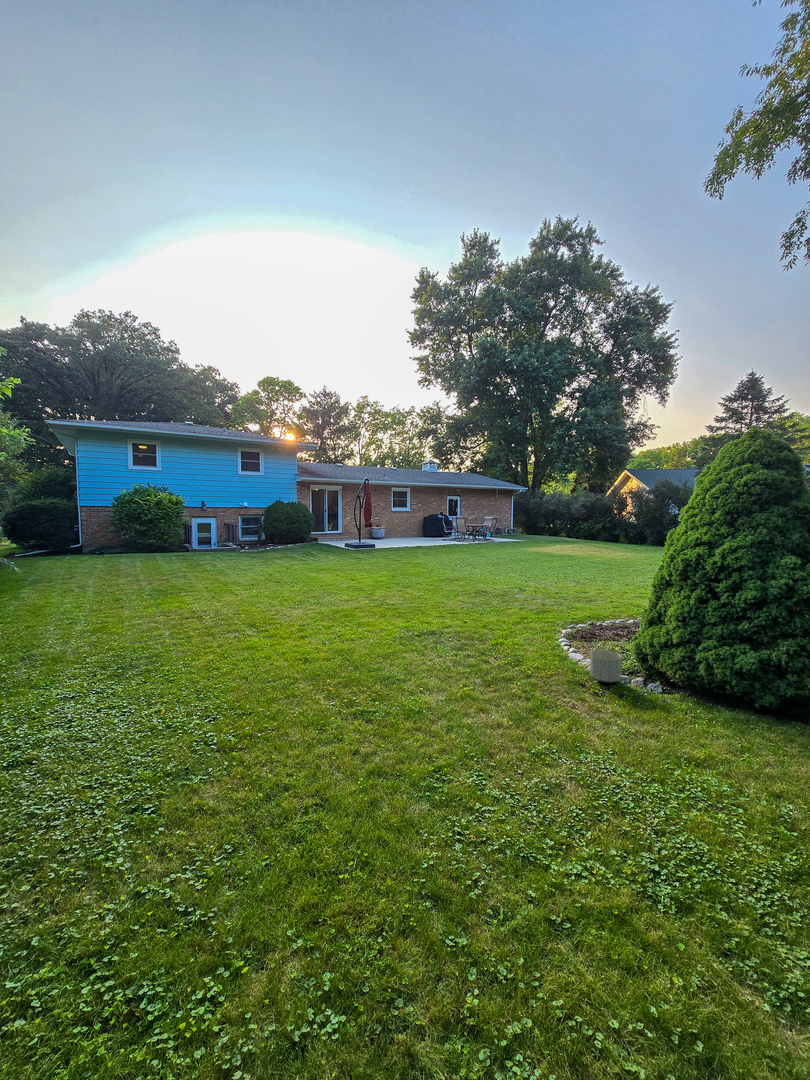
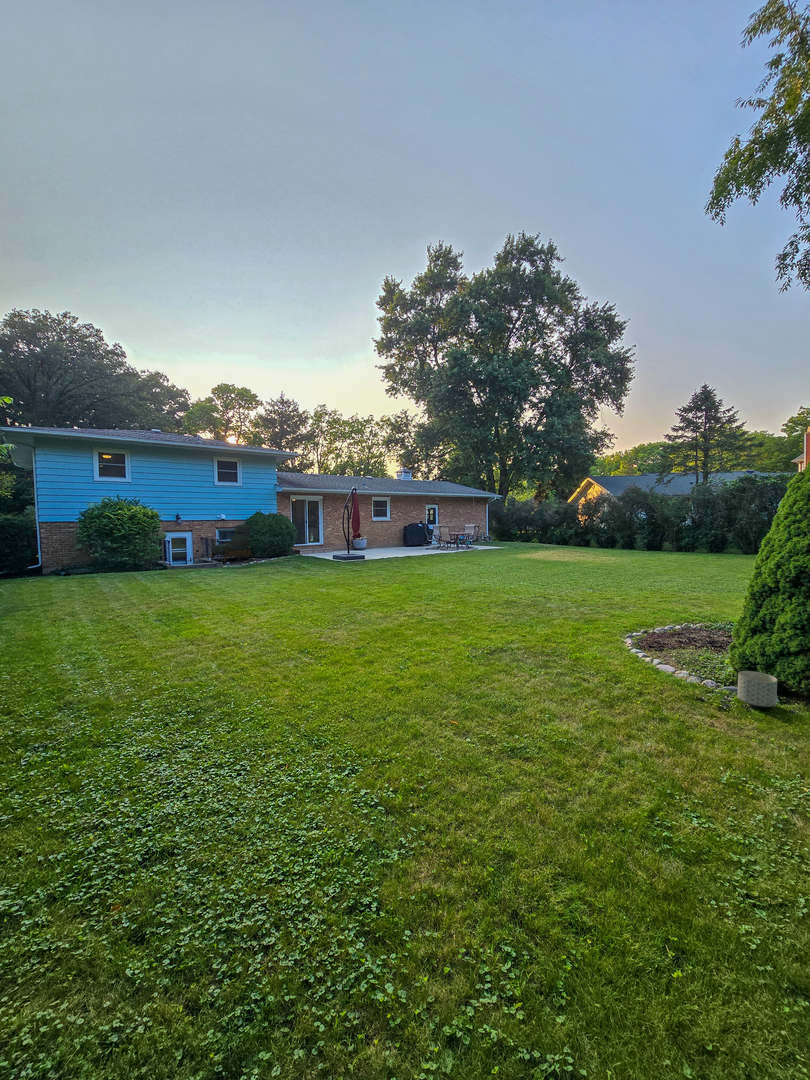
chair: none [230,512,269,546] -> present [211,525,252,562]

